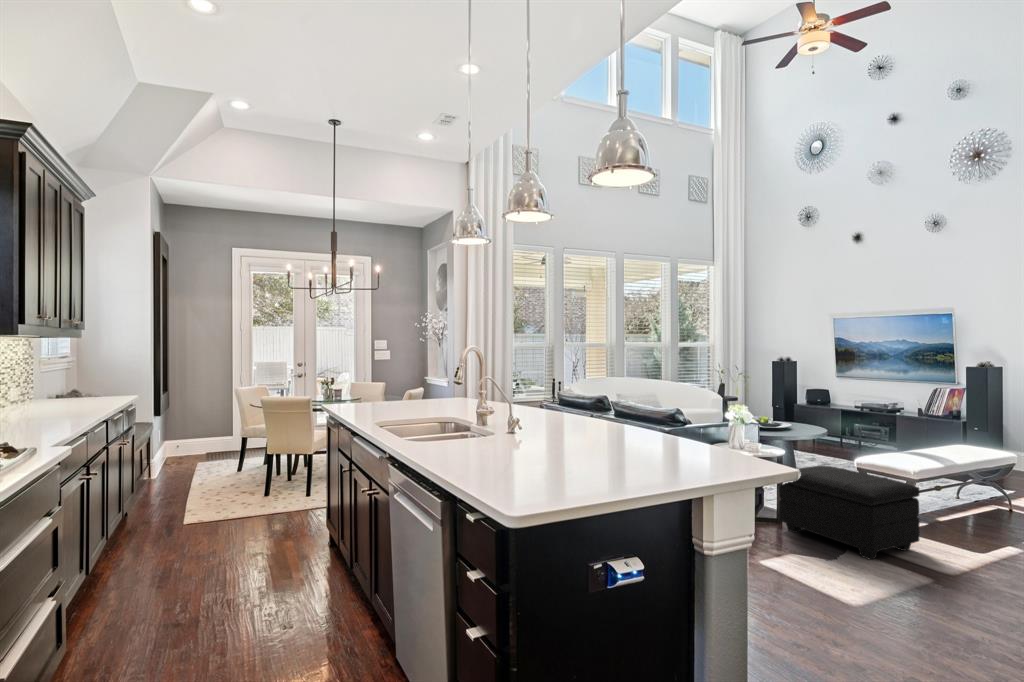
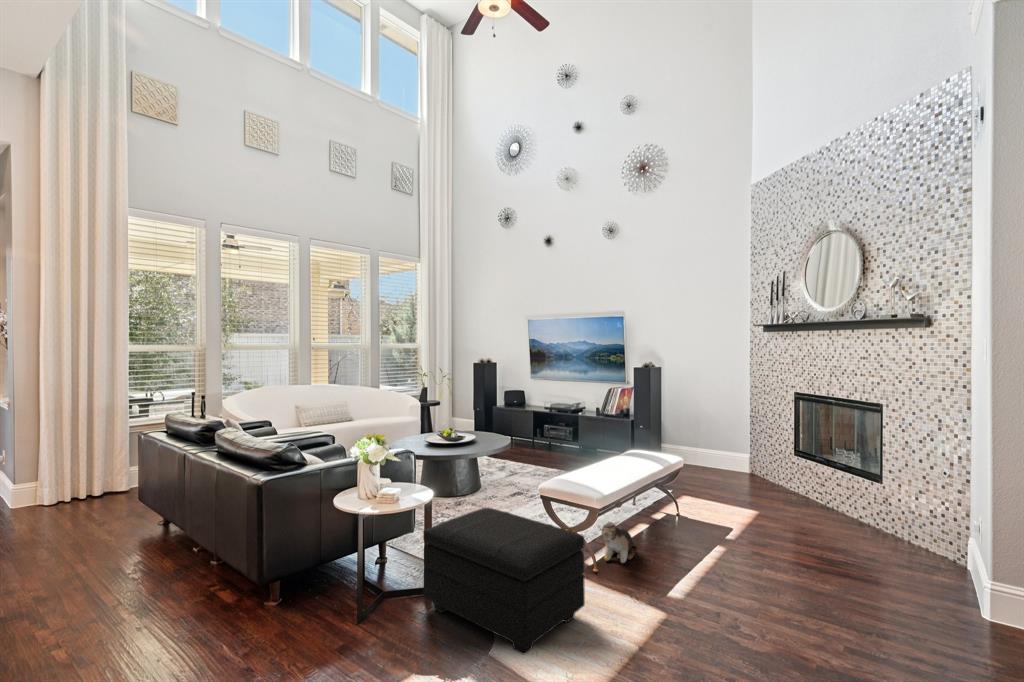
plush toy: none [929,492,968,529] -> present [598,522,635,563]

